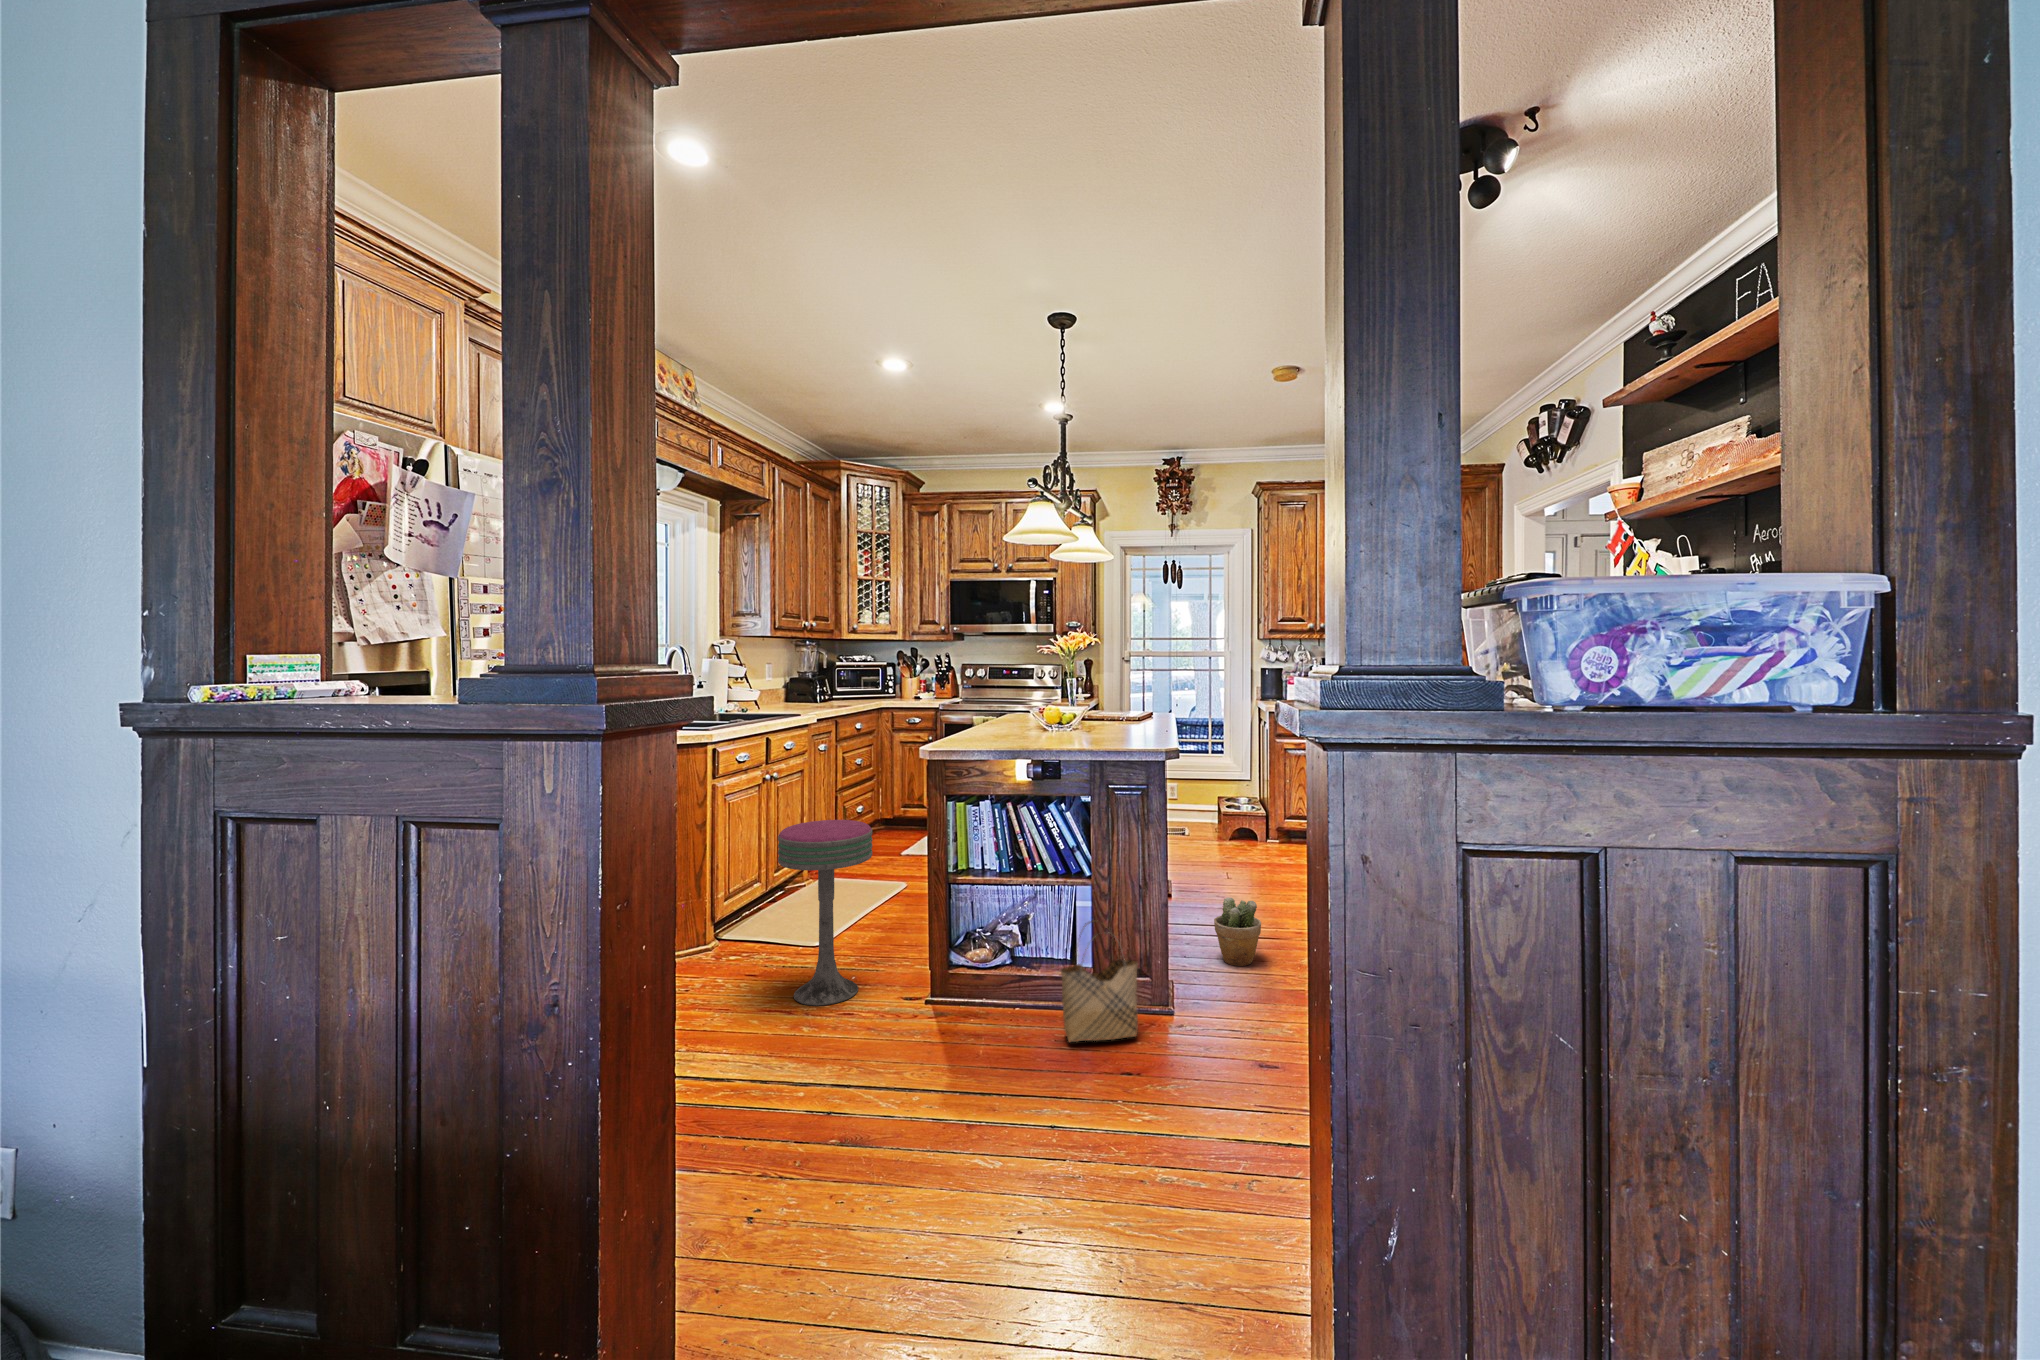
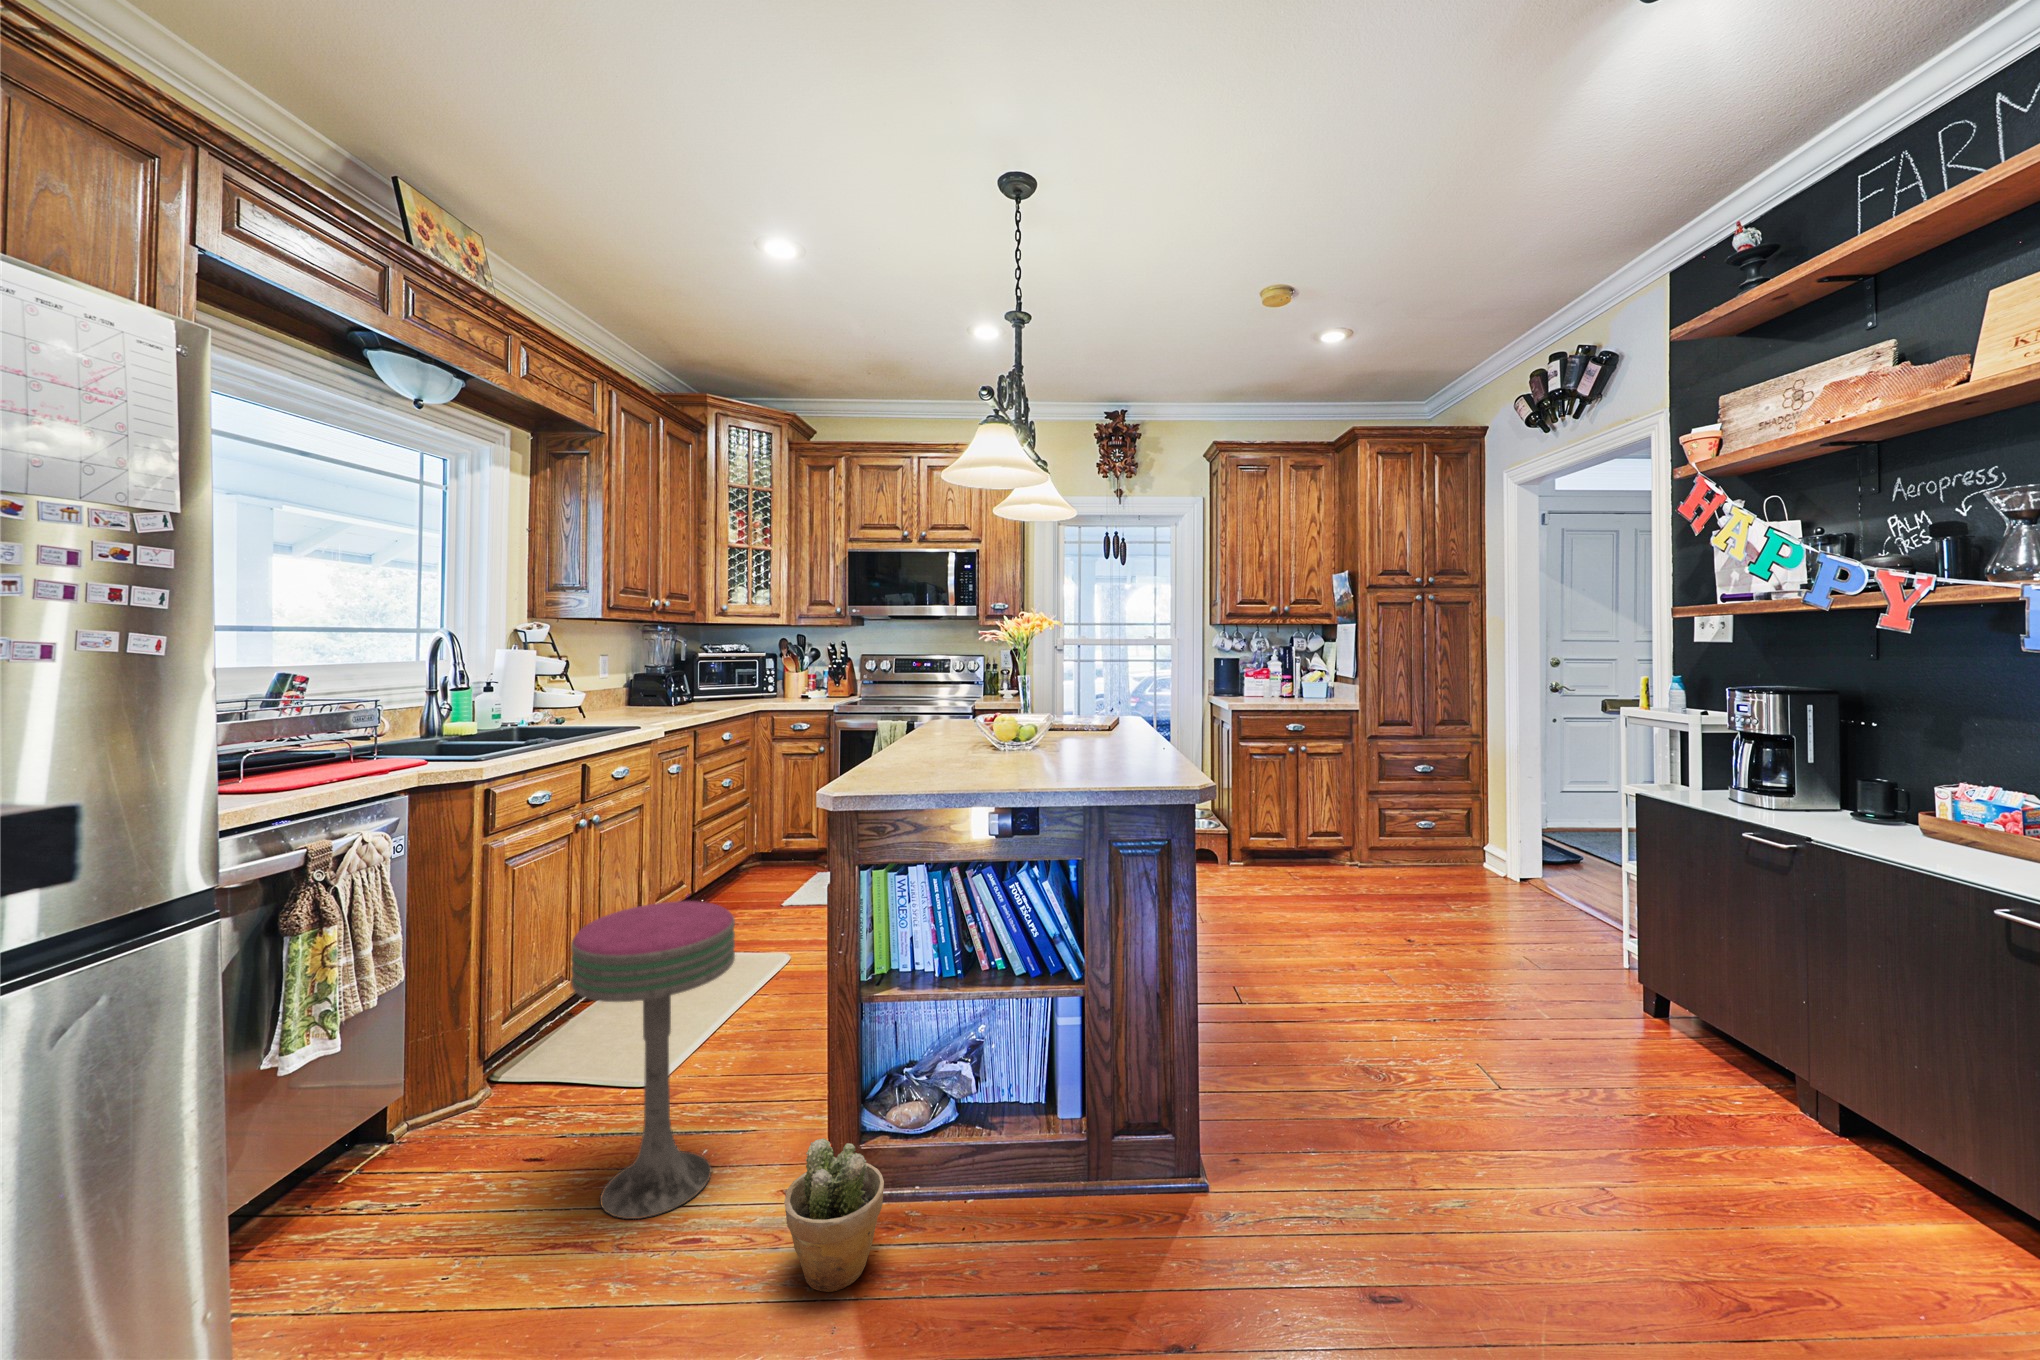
potted plant: present [1214,898,1261,966] -> present [784,1138,884,1292]
woven basket: present [1060,921,1138,1042] -> none [1051,1064,1175,1283]

